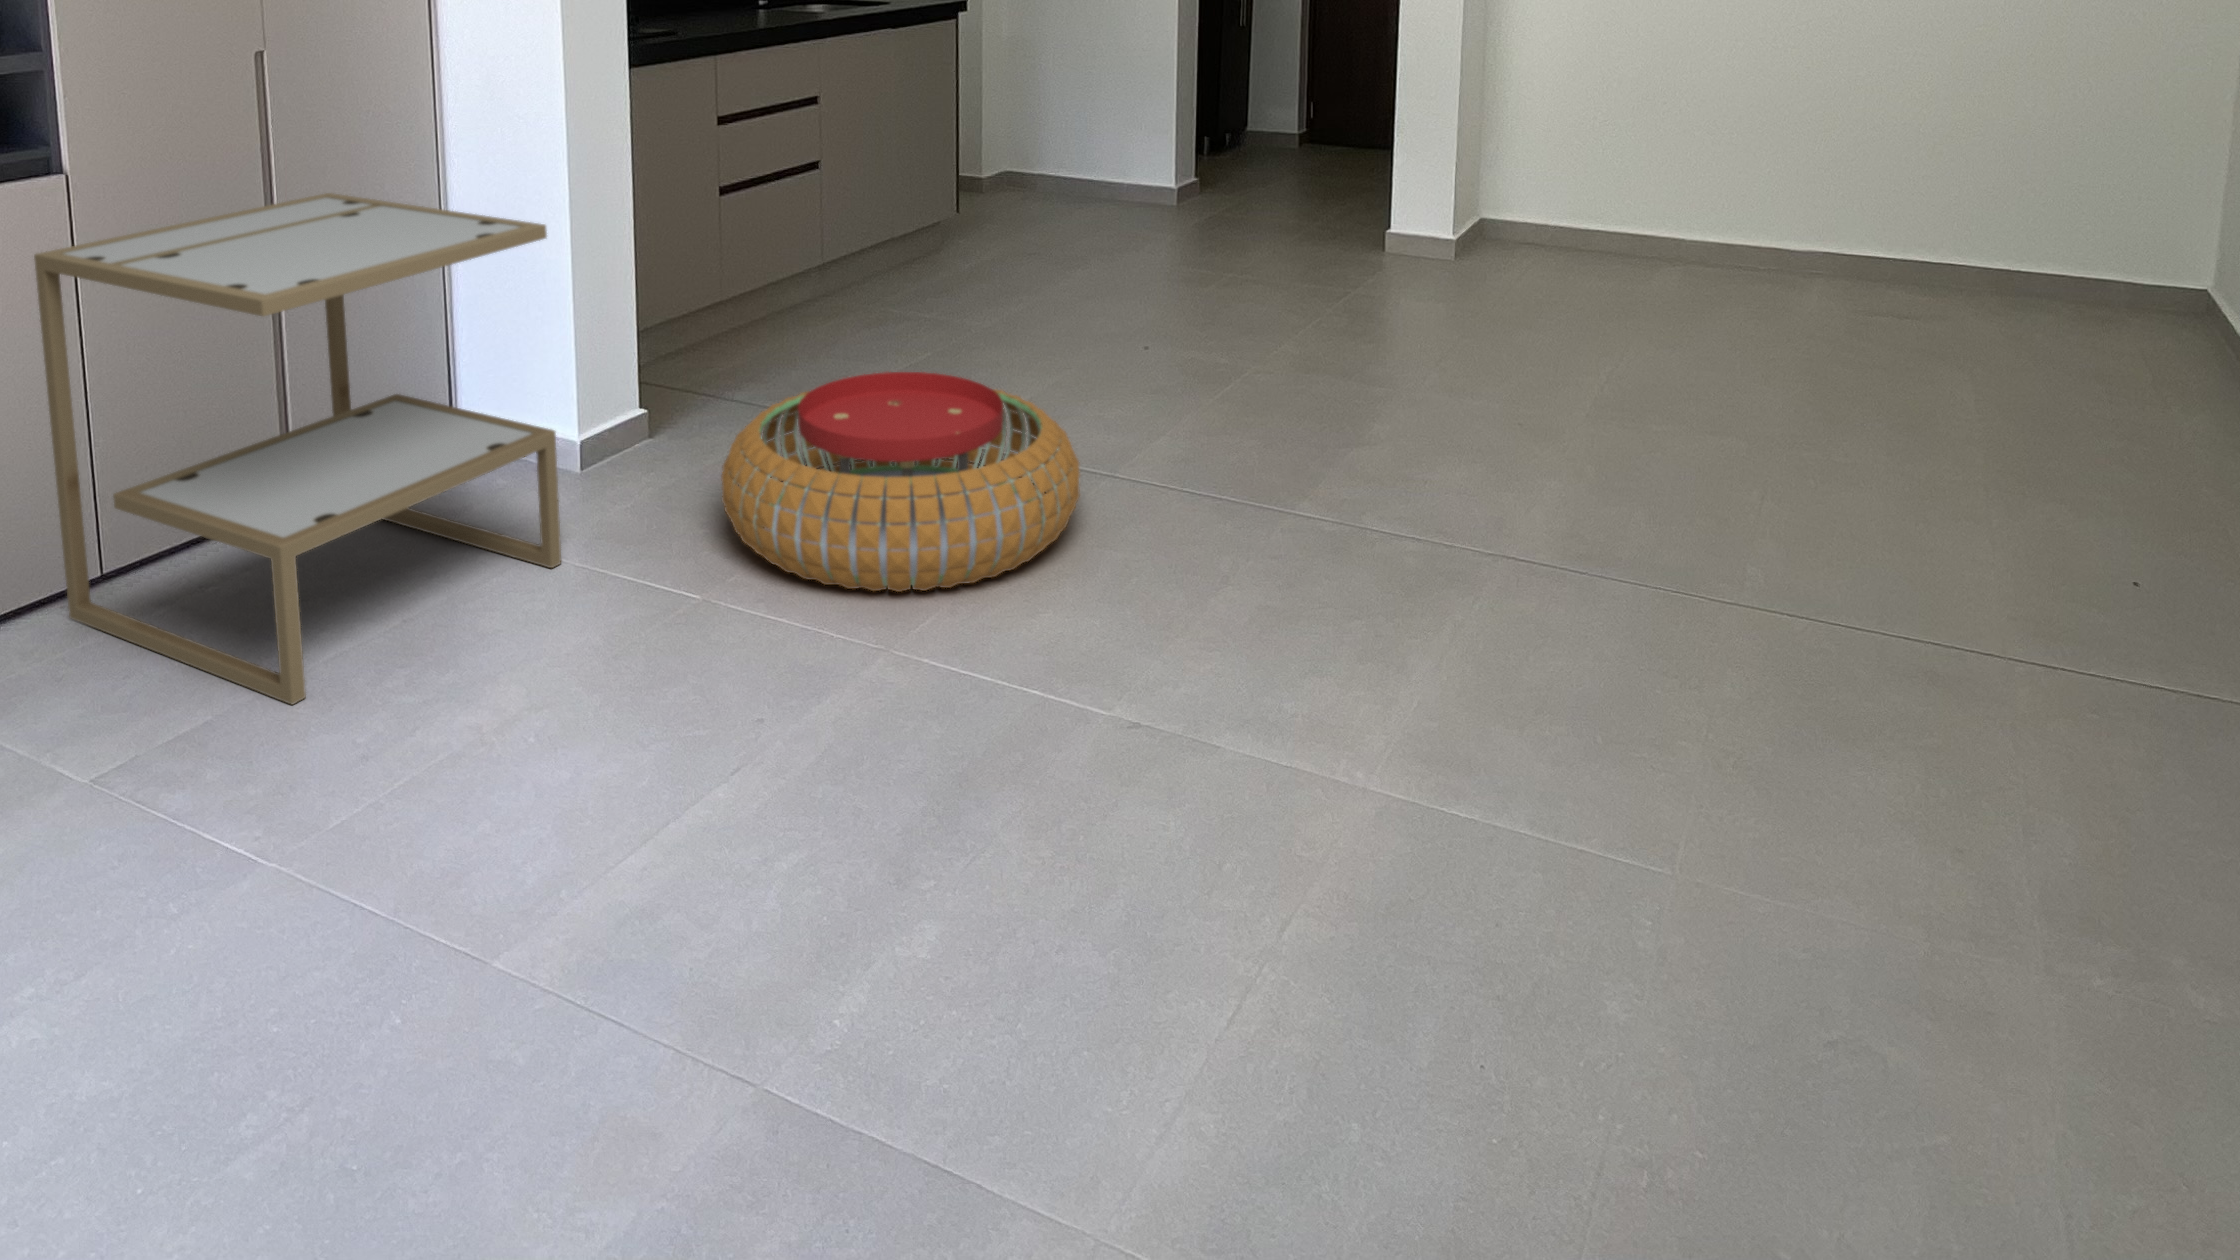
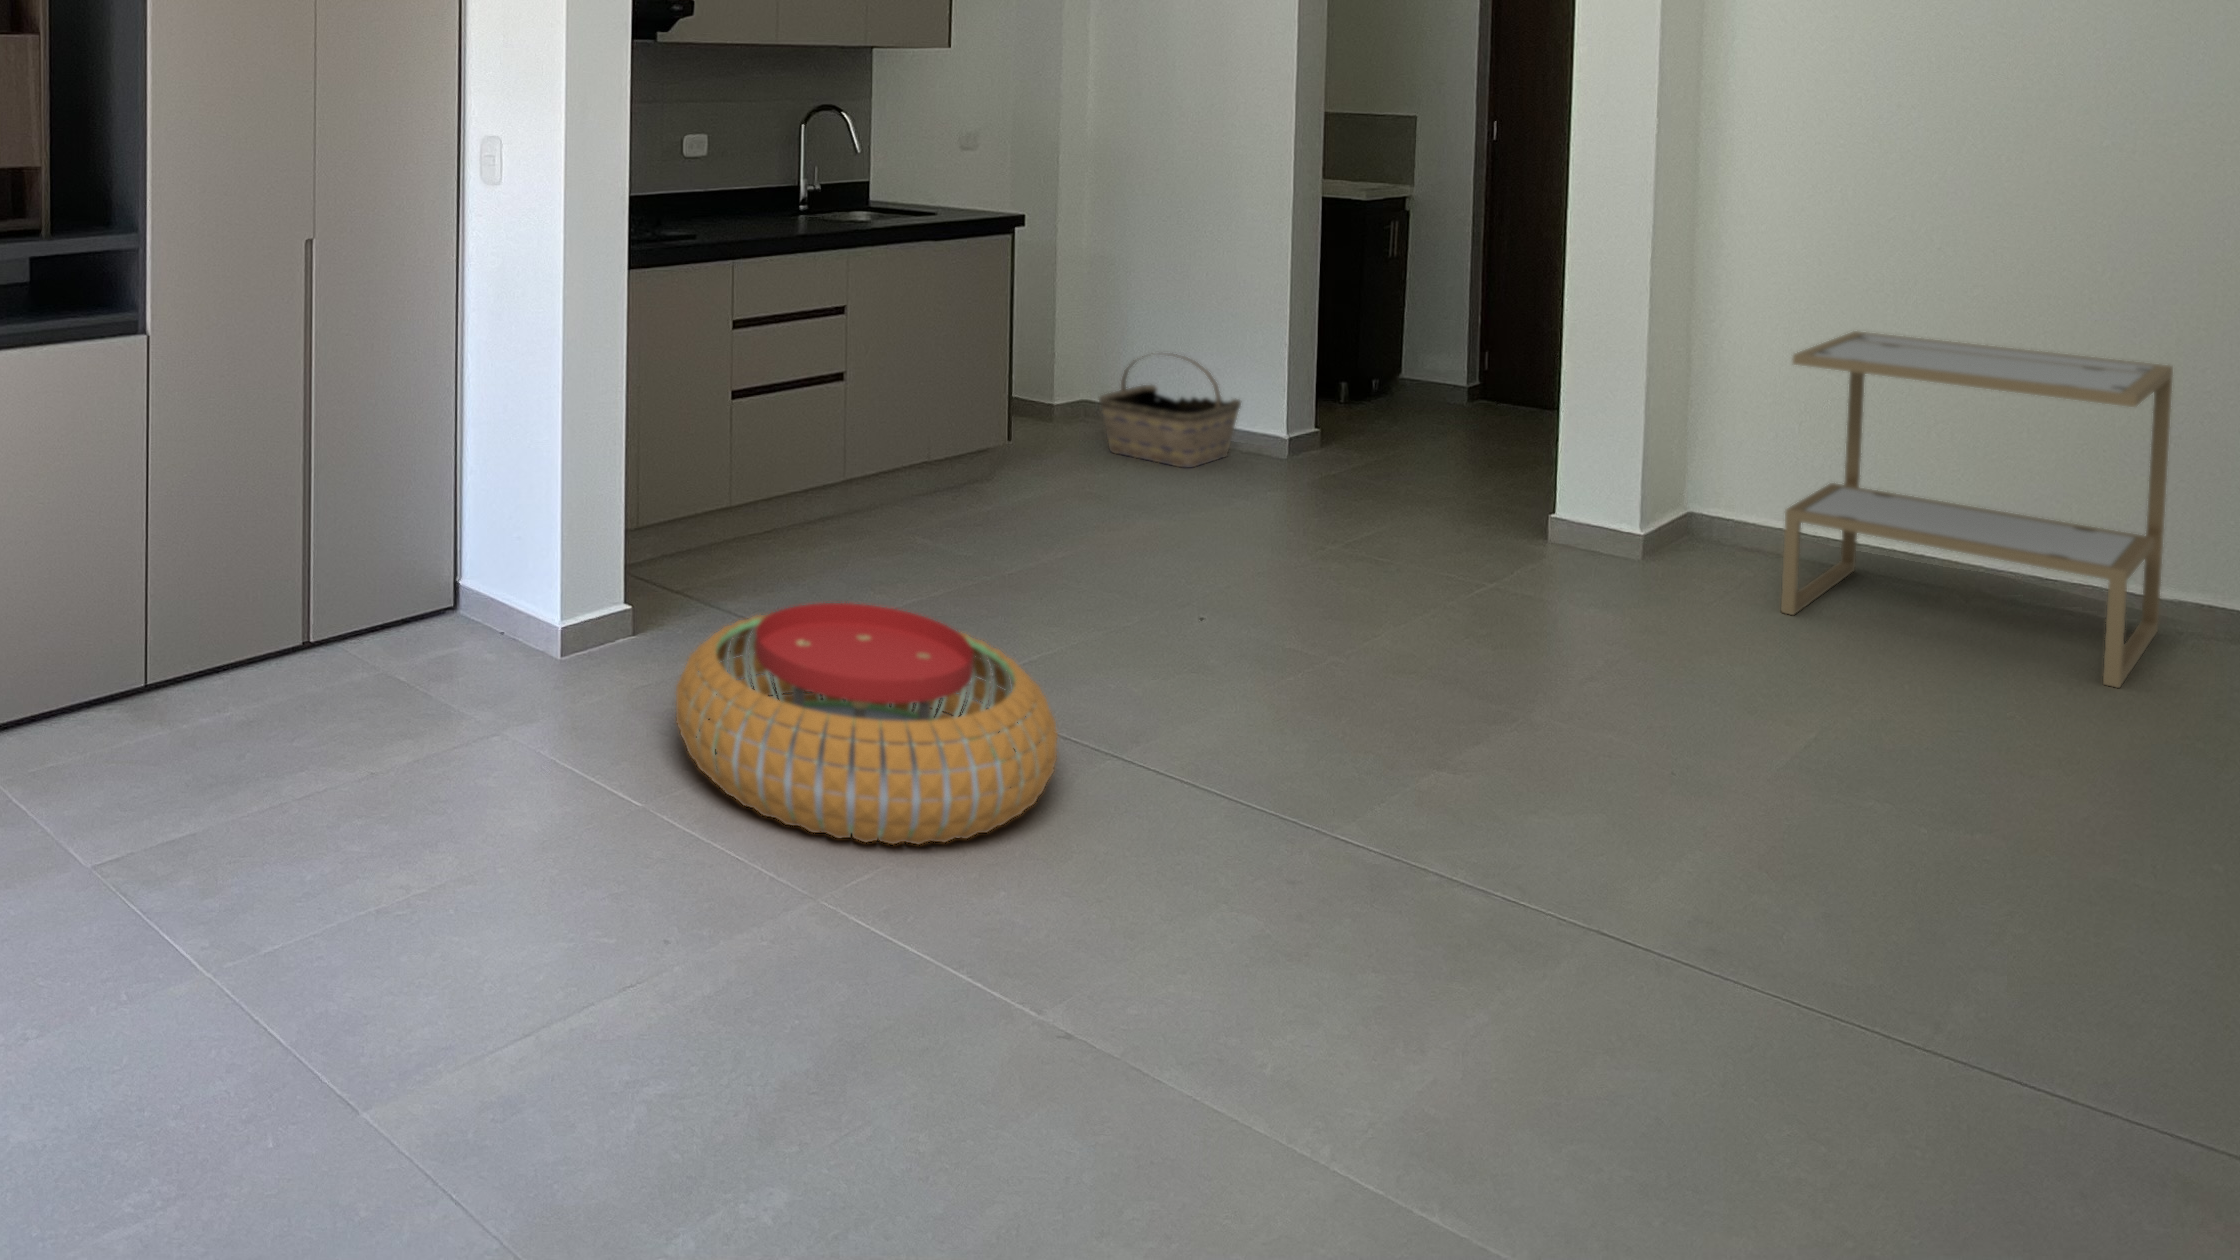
basket: none [1030,120,1147,222] -> present [1099,354,1241,468]
side table: present [34,193,561,704] -> present [1781,331,2173,687]

